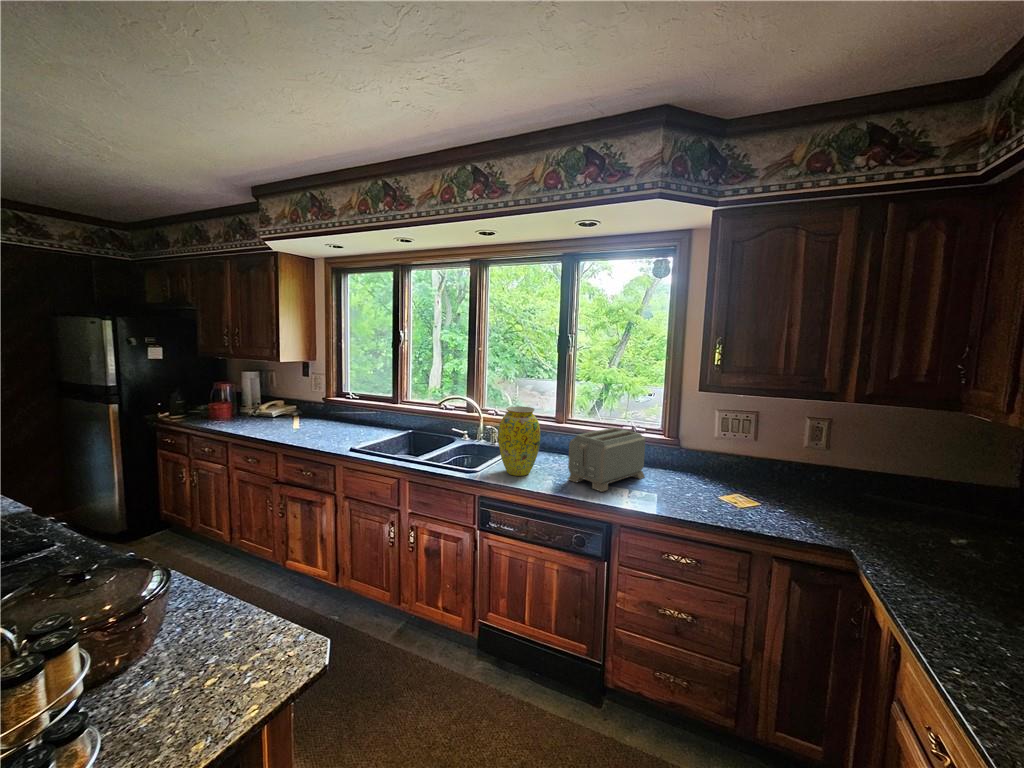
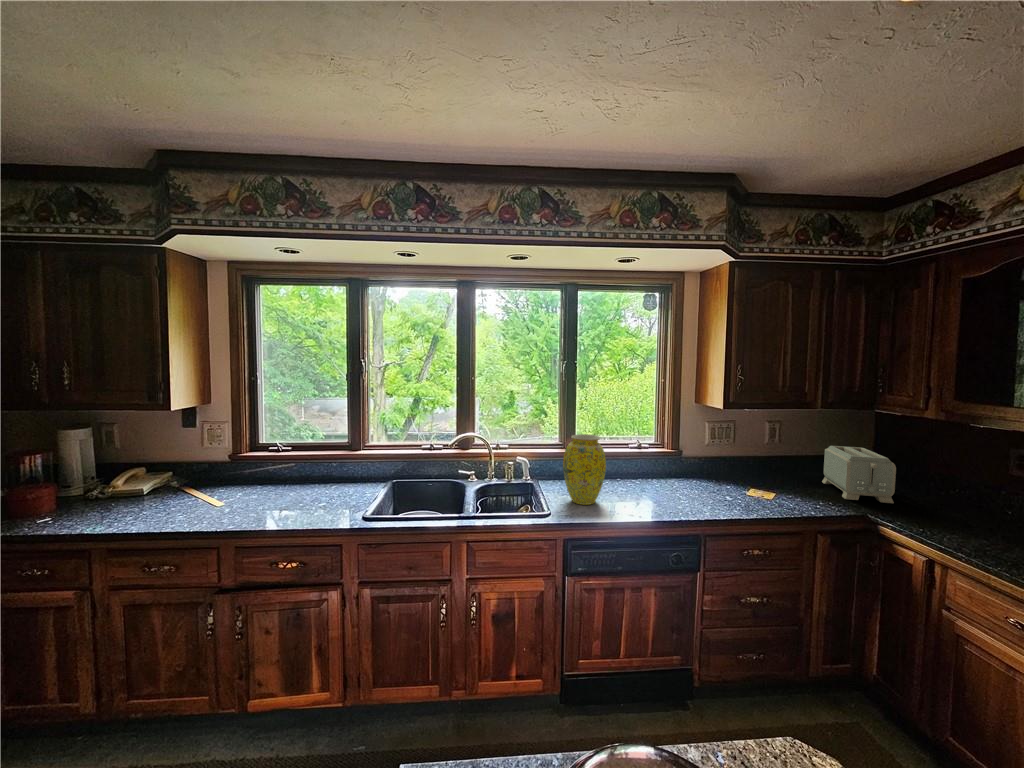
toaster: present [568,428,645,492] -> present [822,446,896,503]

